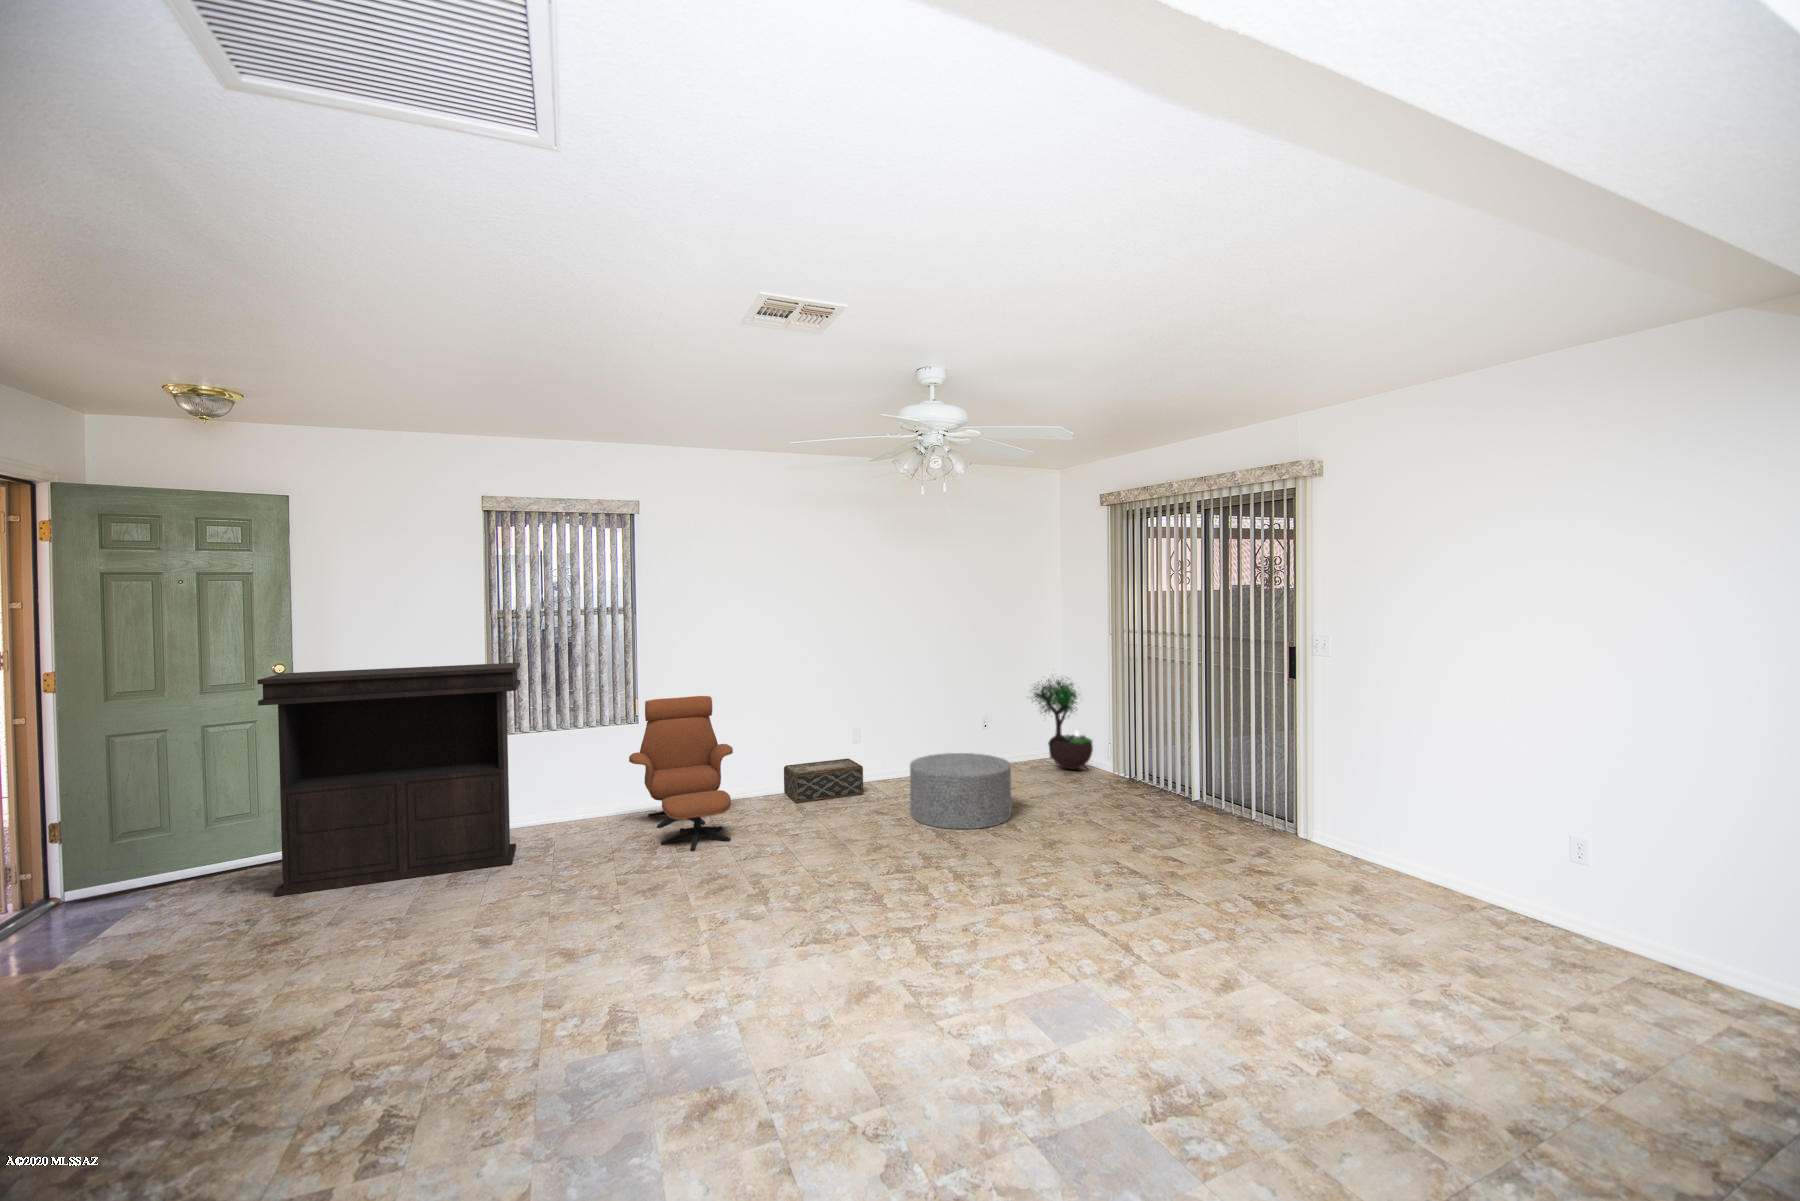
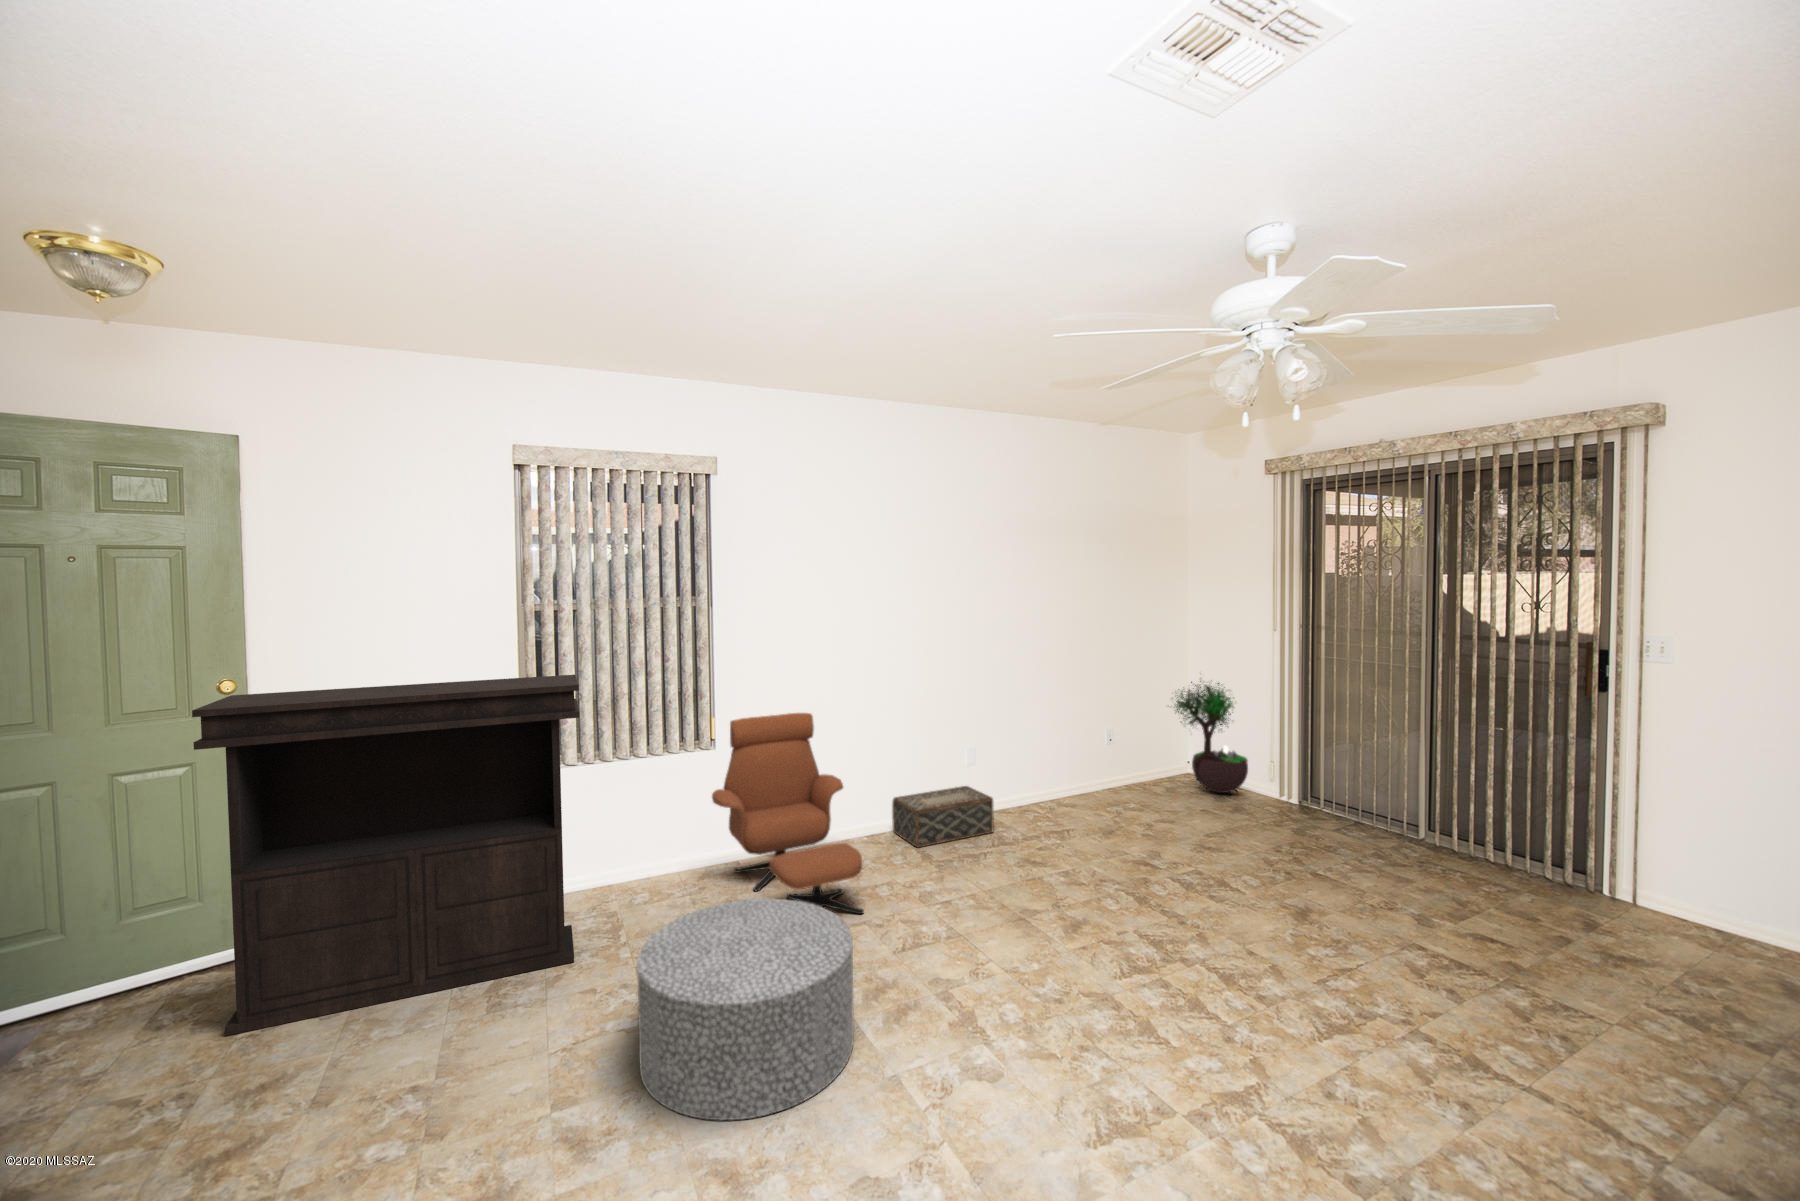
ottoman: present [910,753,1011,829] -> present [637,899,854,1120]

